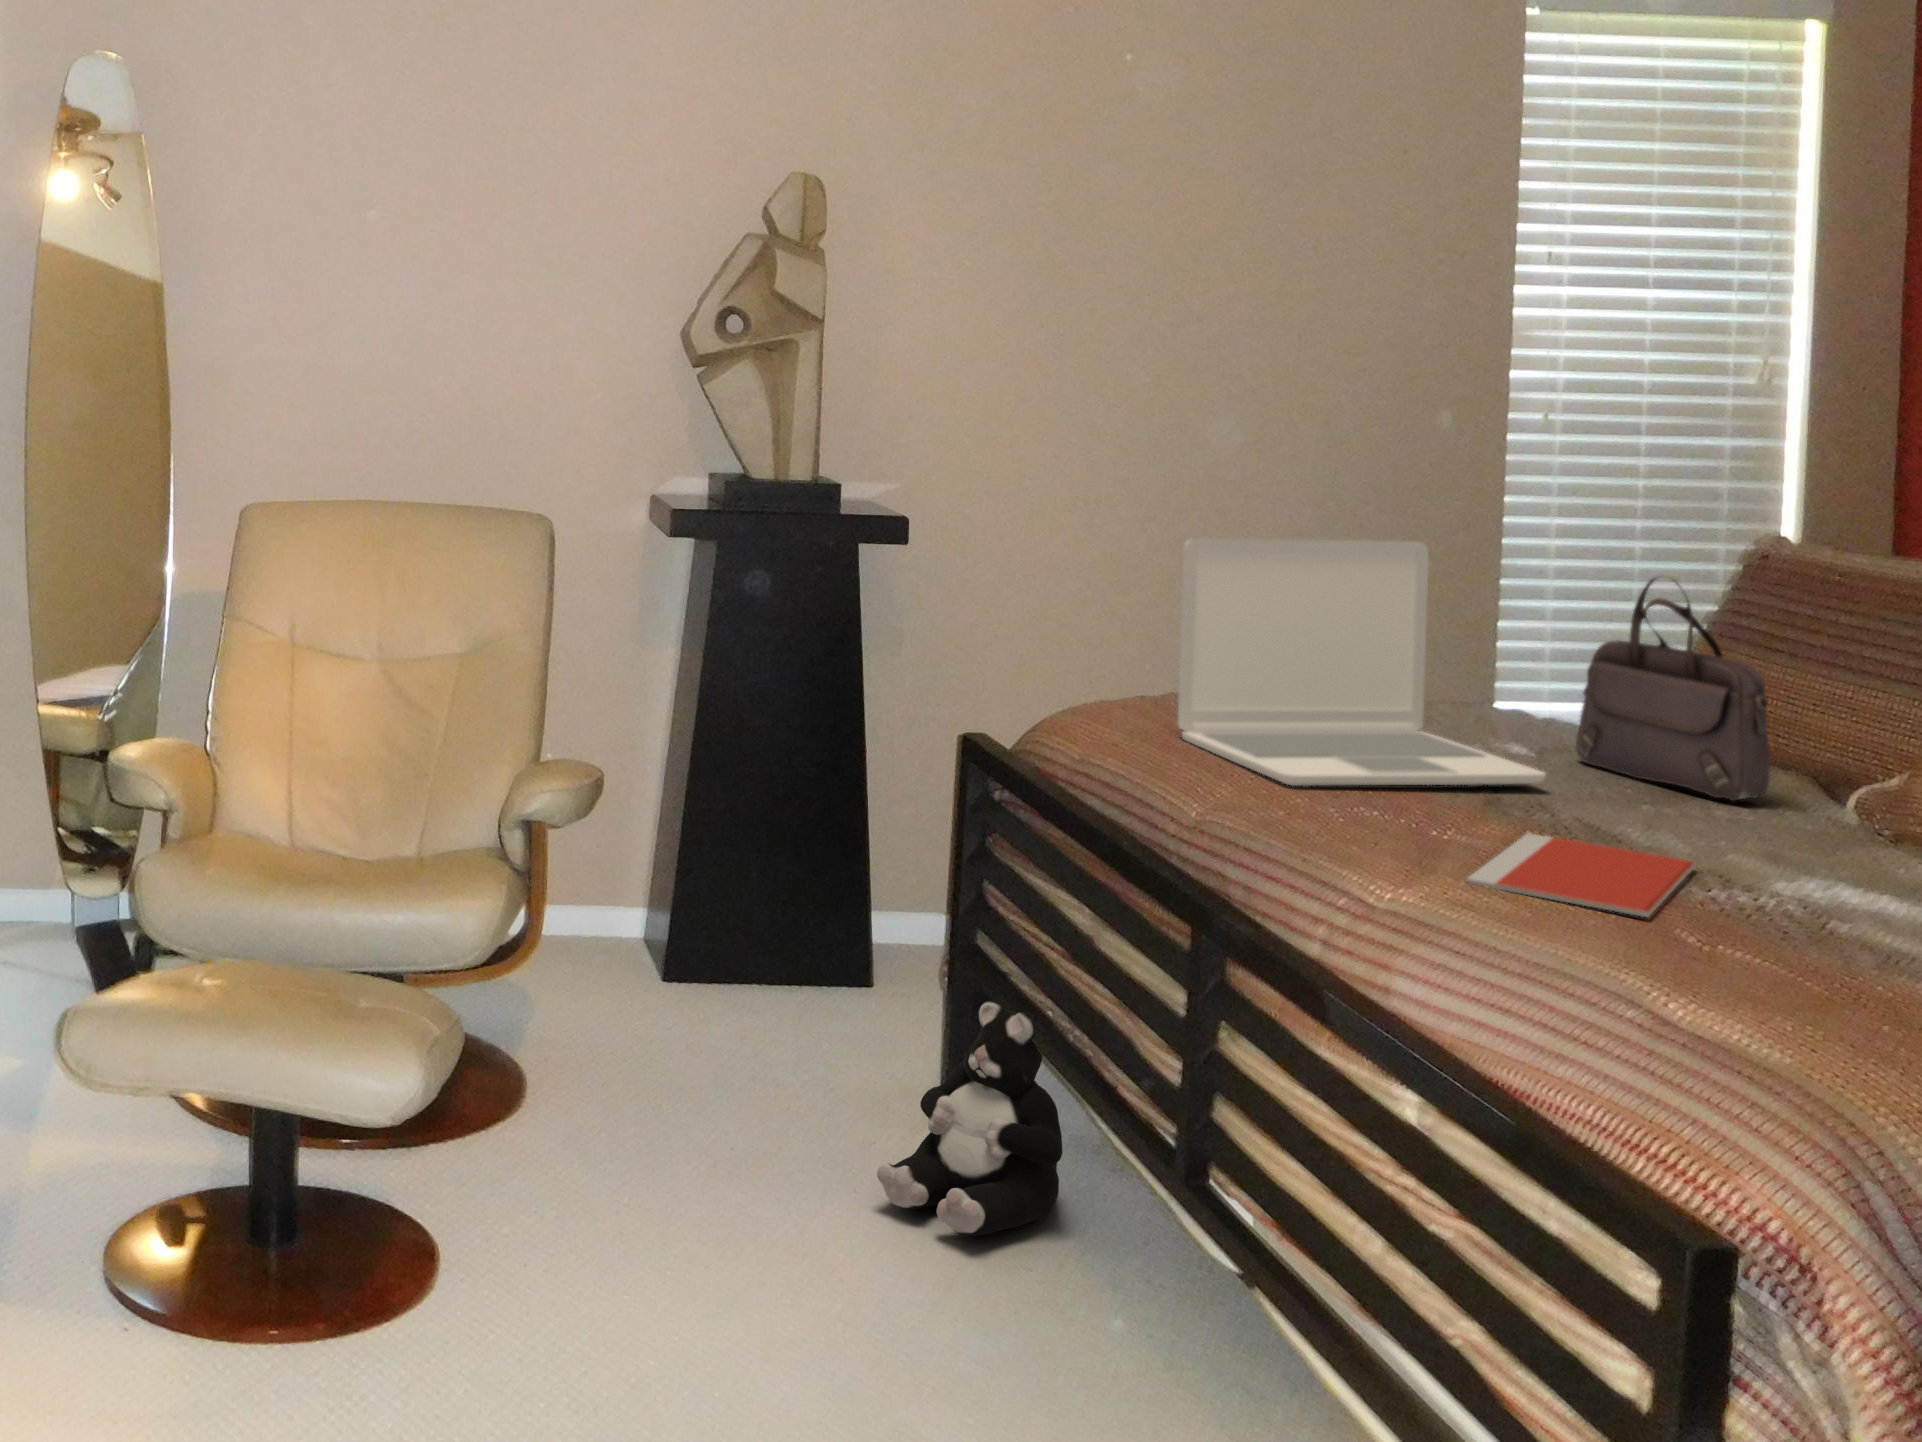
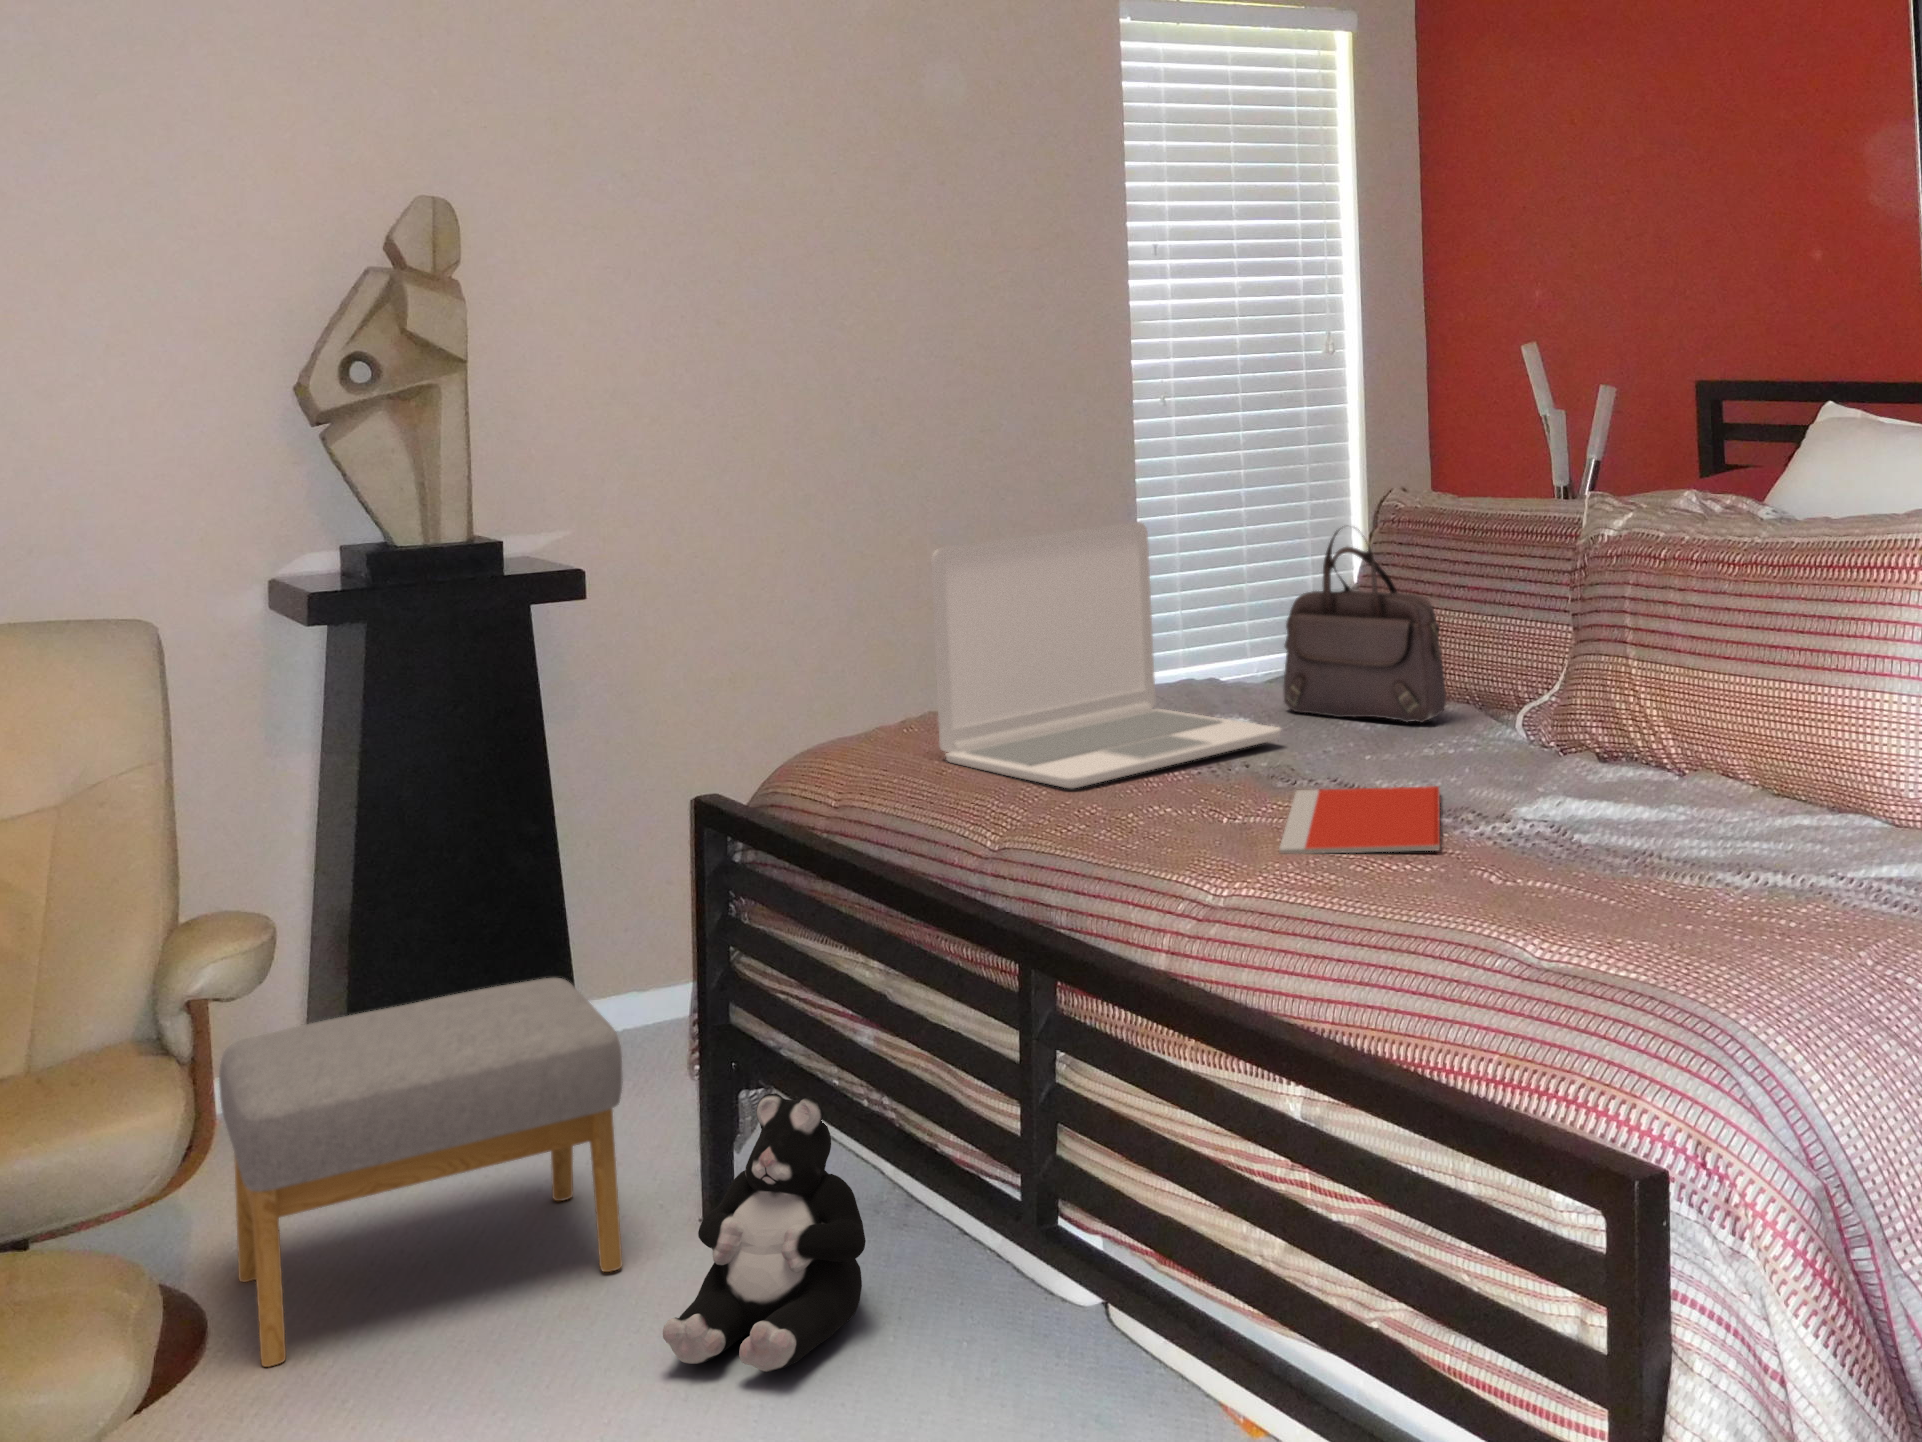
footstool: none [578,851,878,1119] -> present [219,978,623,1367]

